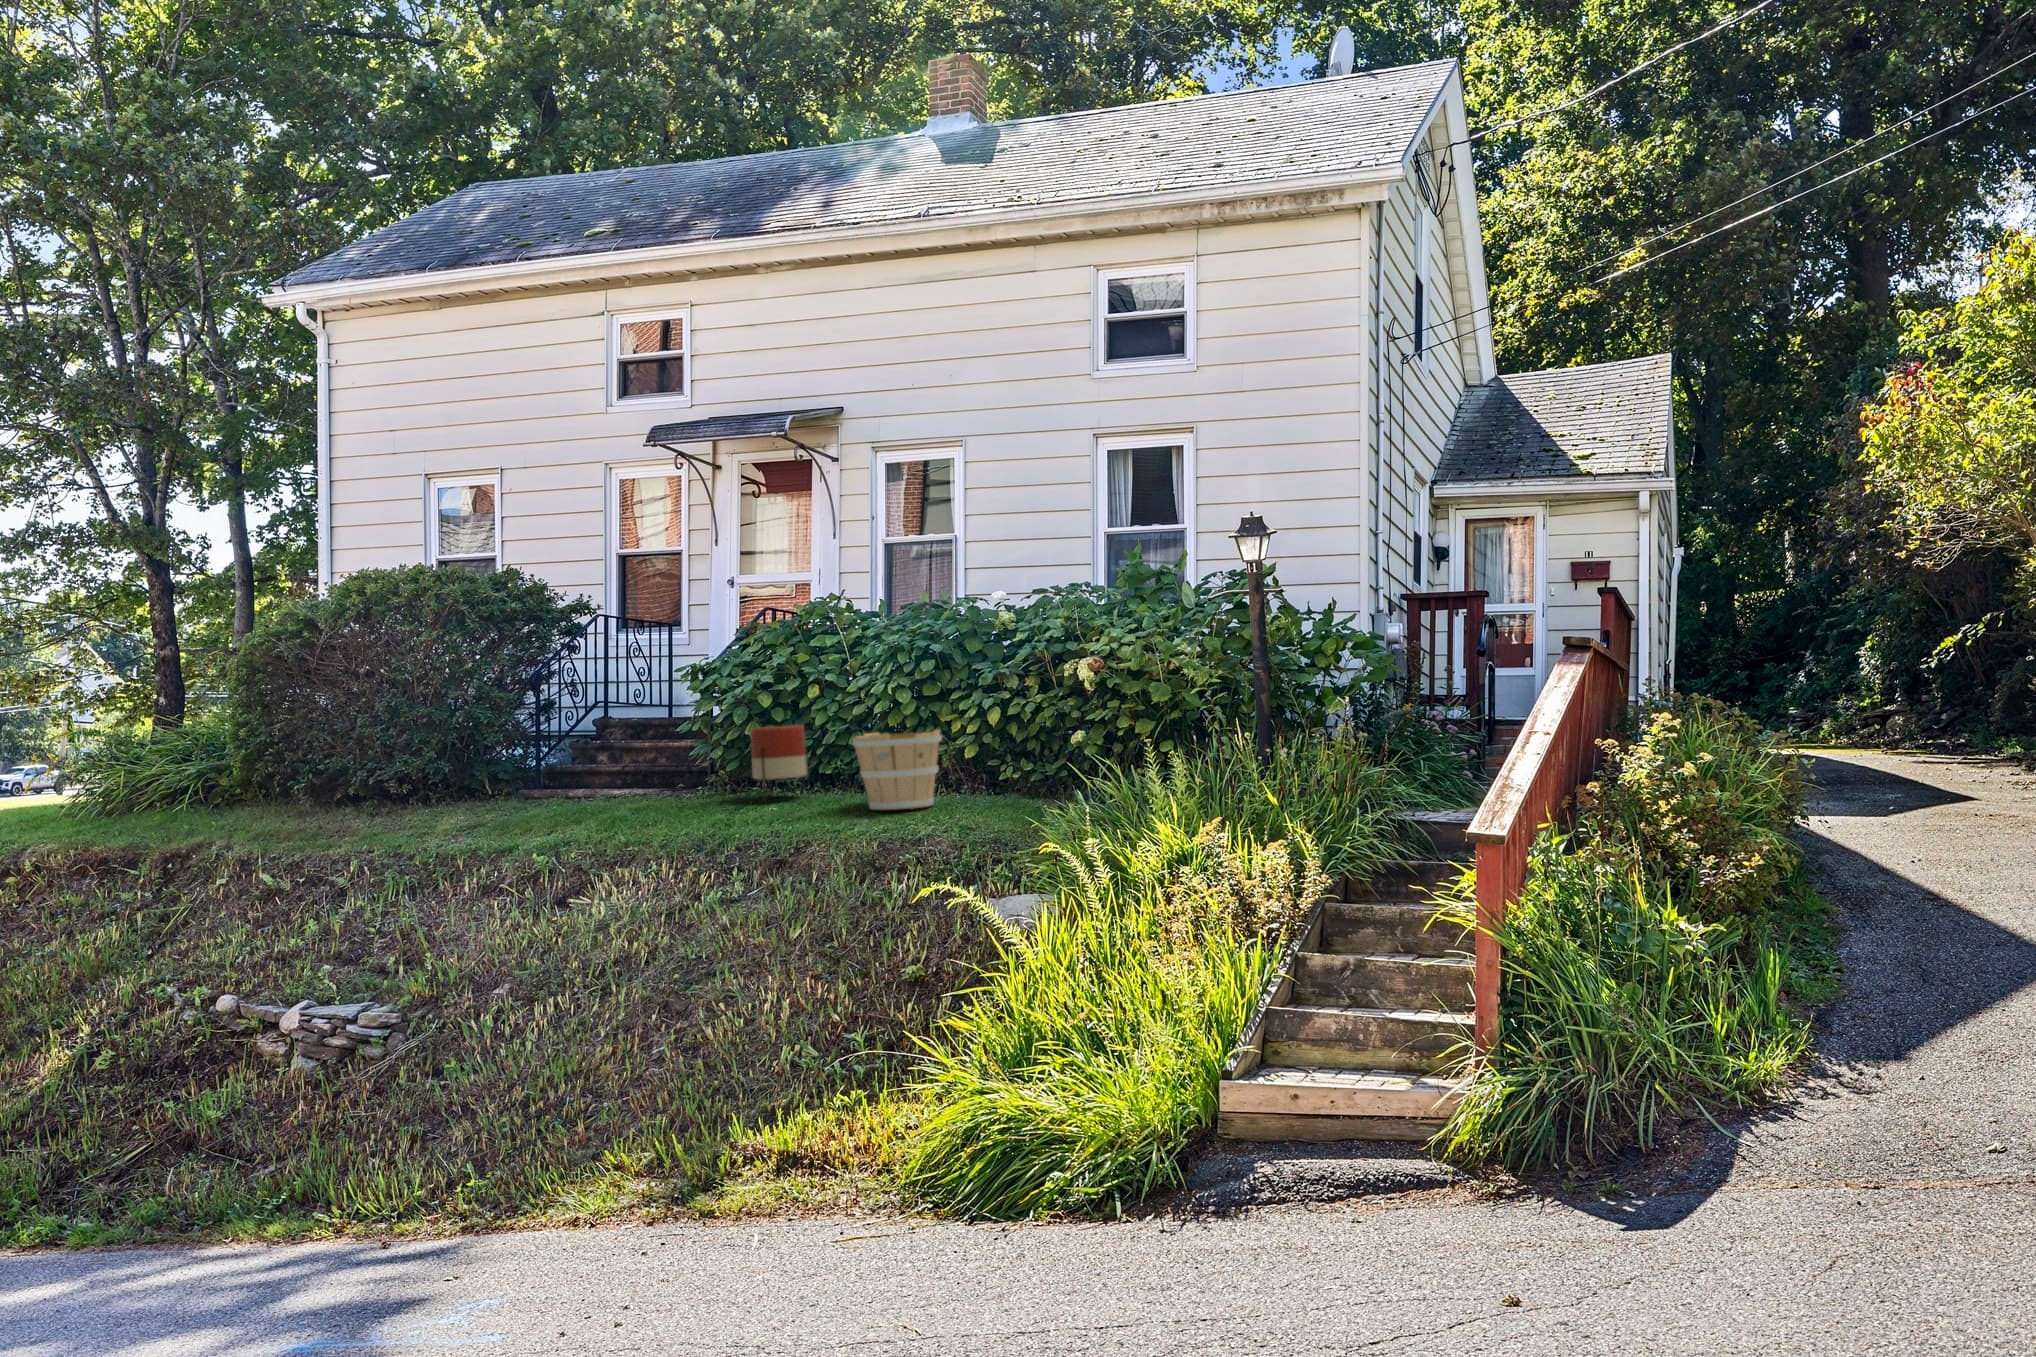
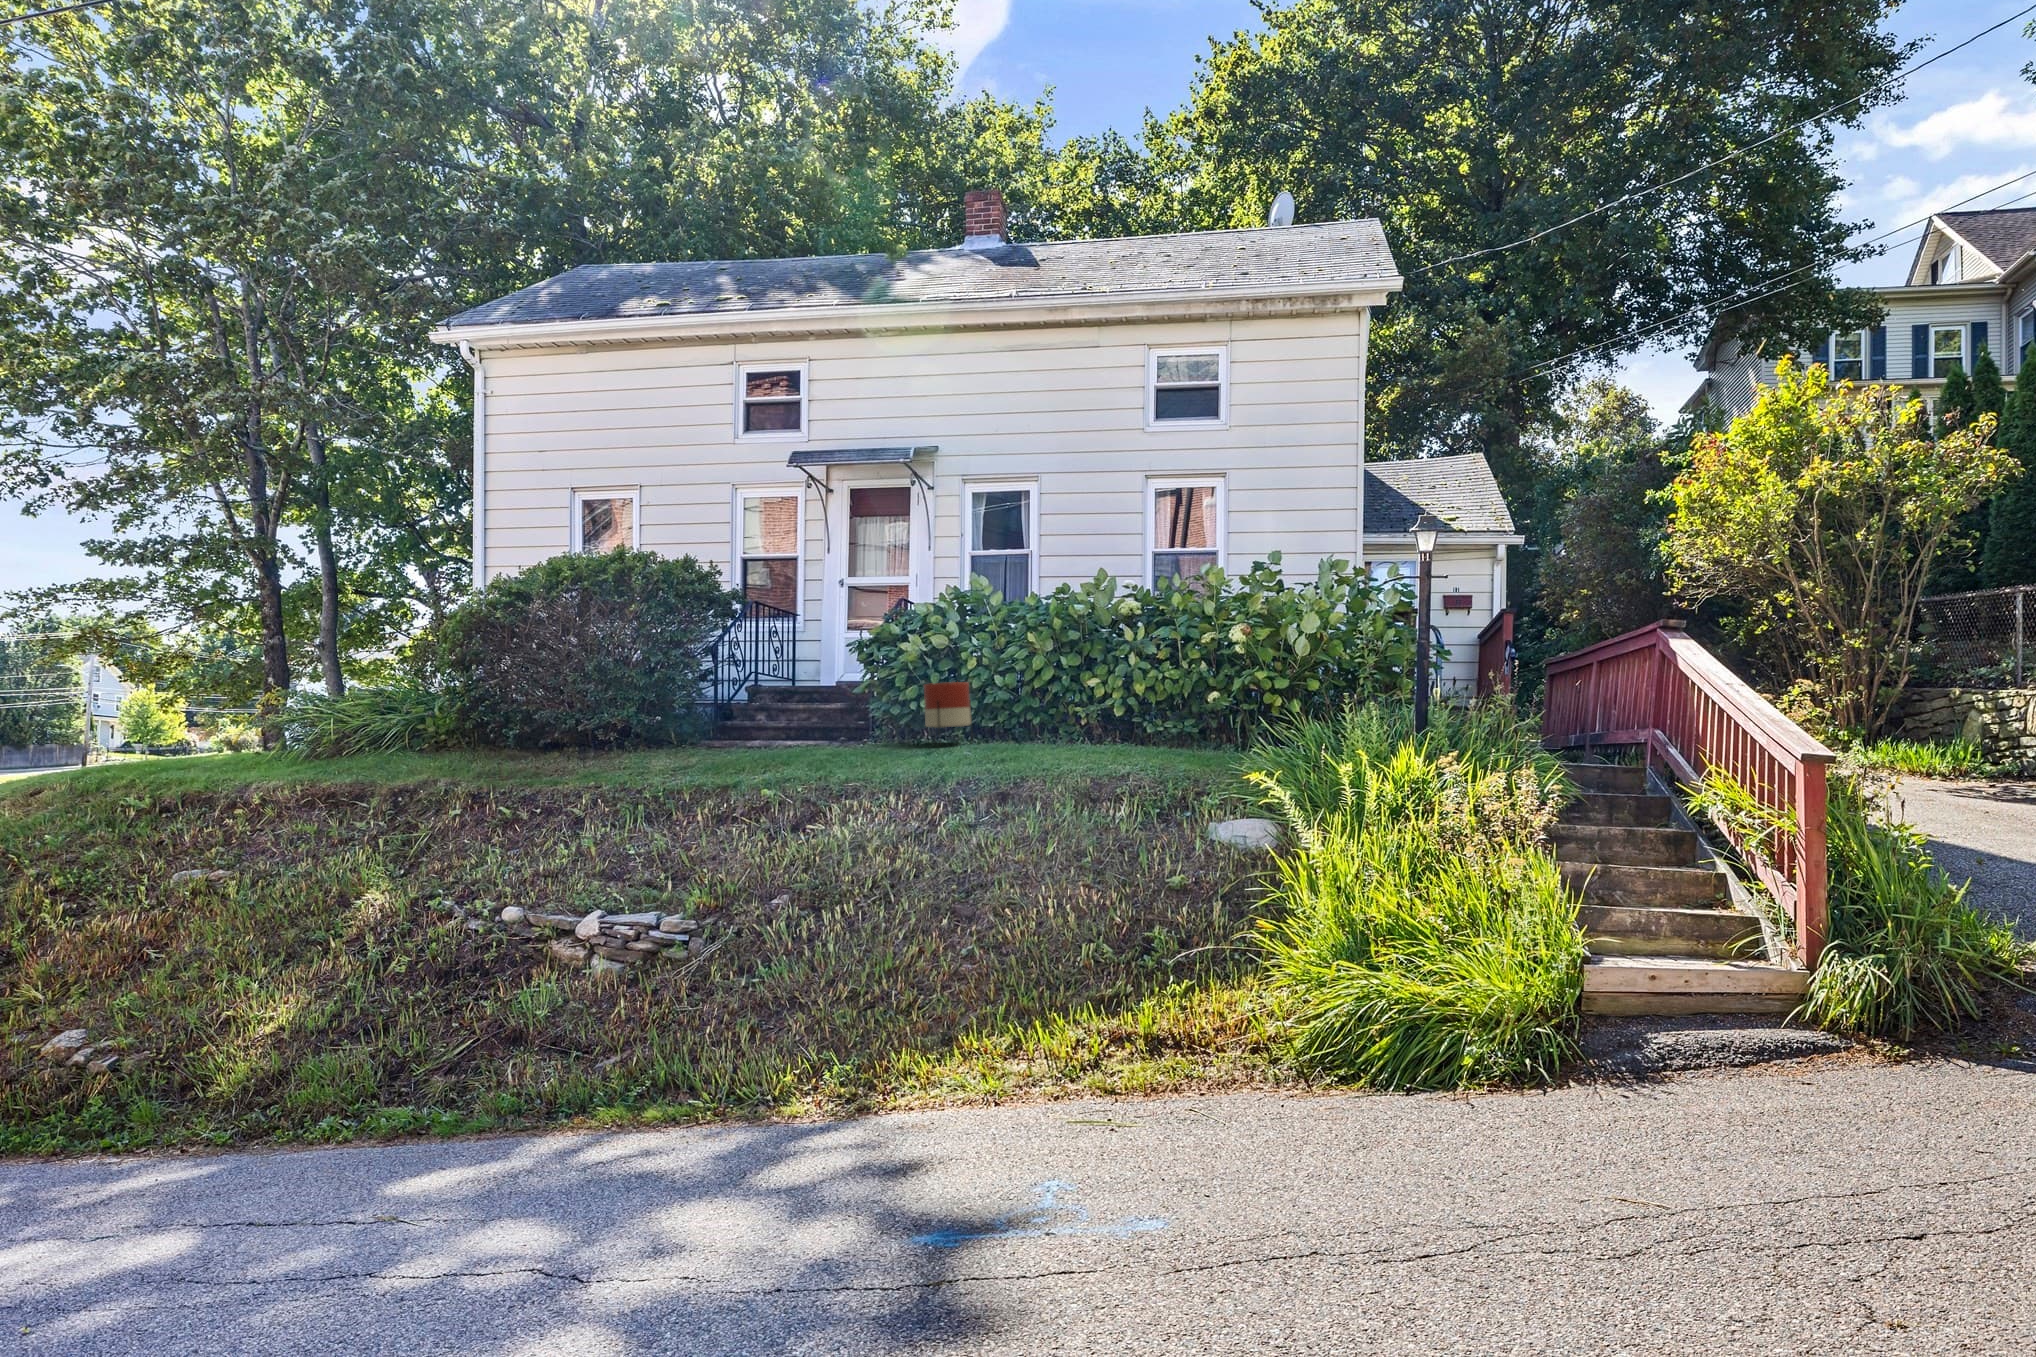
wooden bucket: present [853,729,942,810] -> none [1027,683,1103,750]

